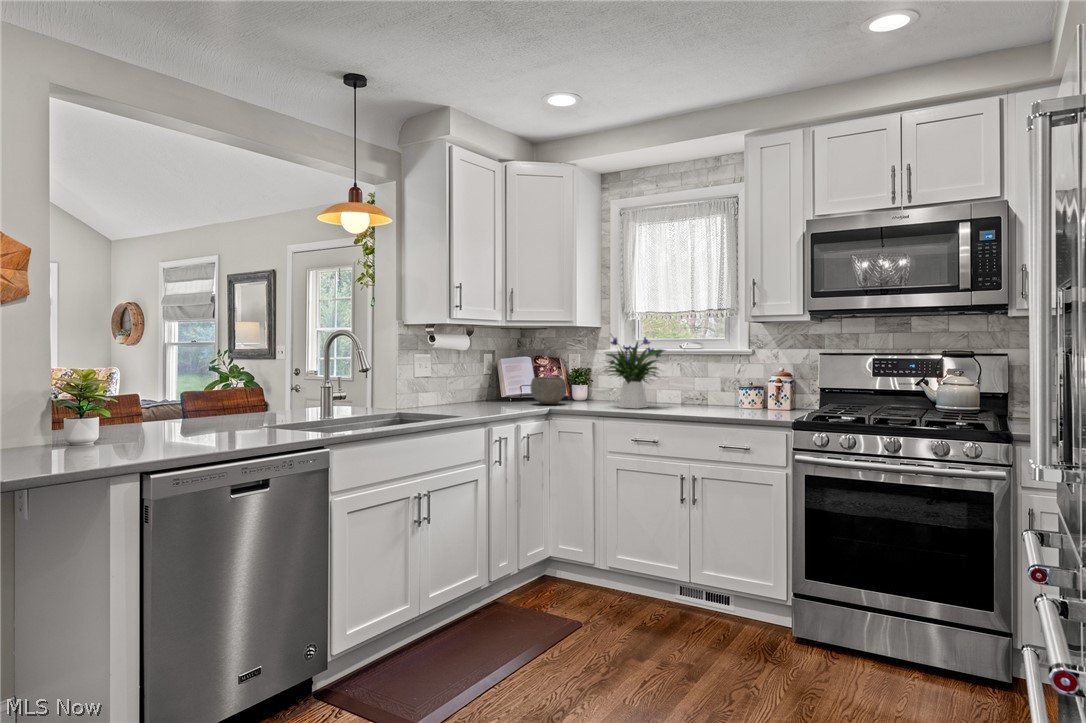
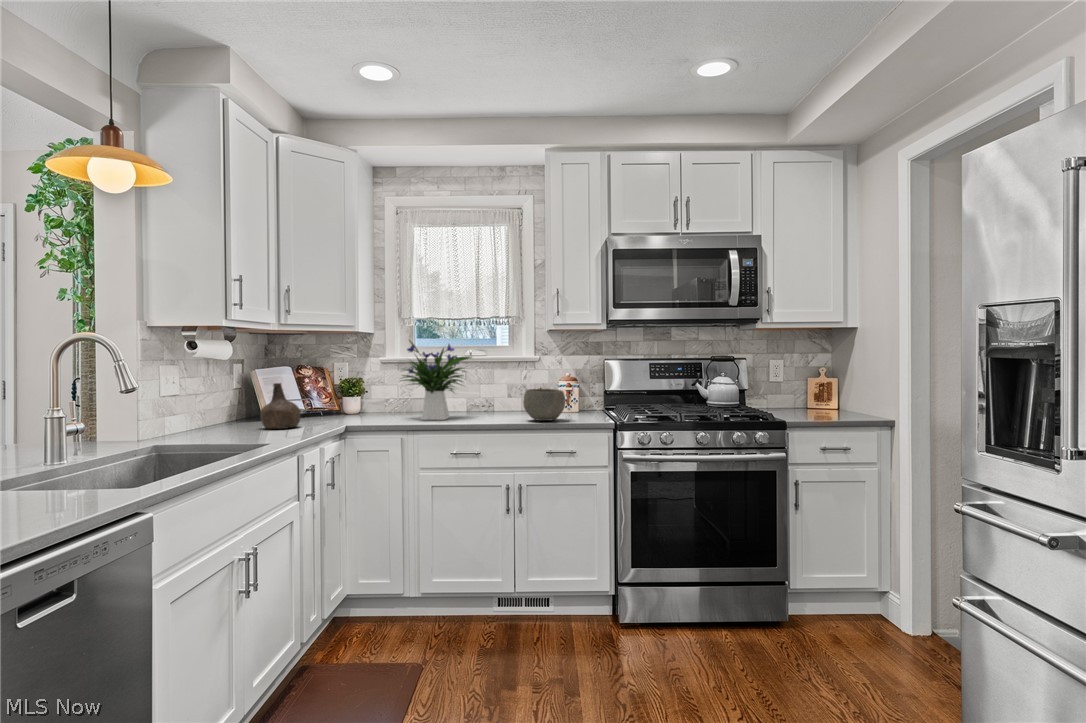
bottle: none [484,370,514,408] -> present [260,383,300,429]
bowl: present [531,377,566,404] -> present [523,389,565,421]

